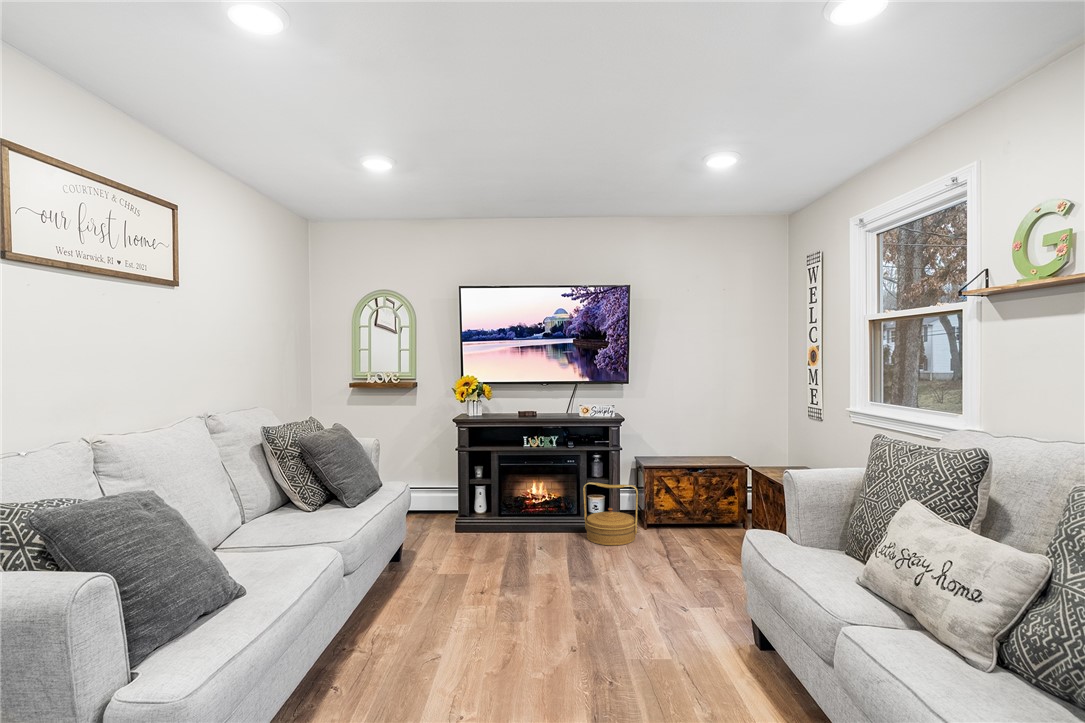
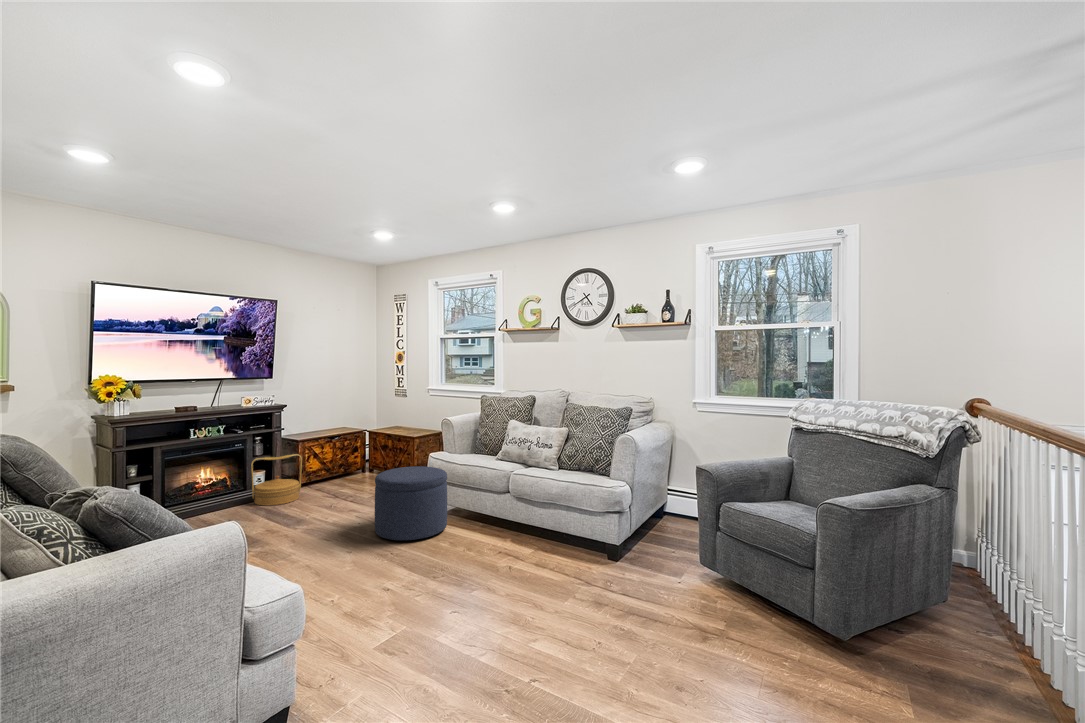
ottoman: none [626,541,751,686] -> present [375,466,447,541]

